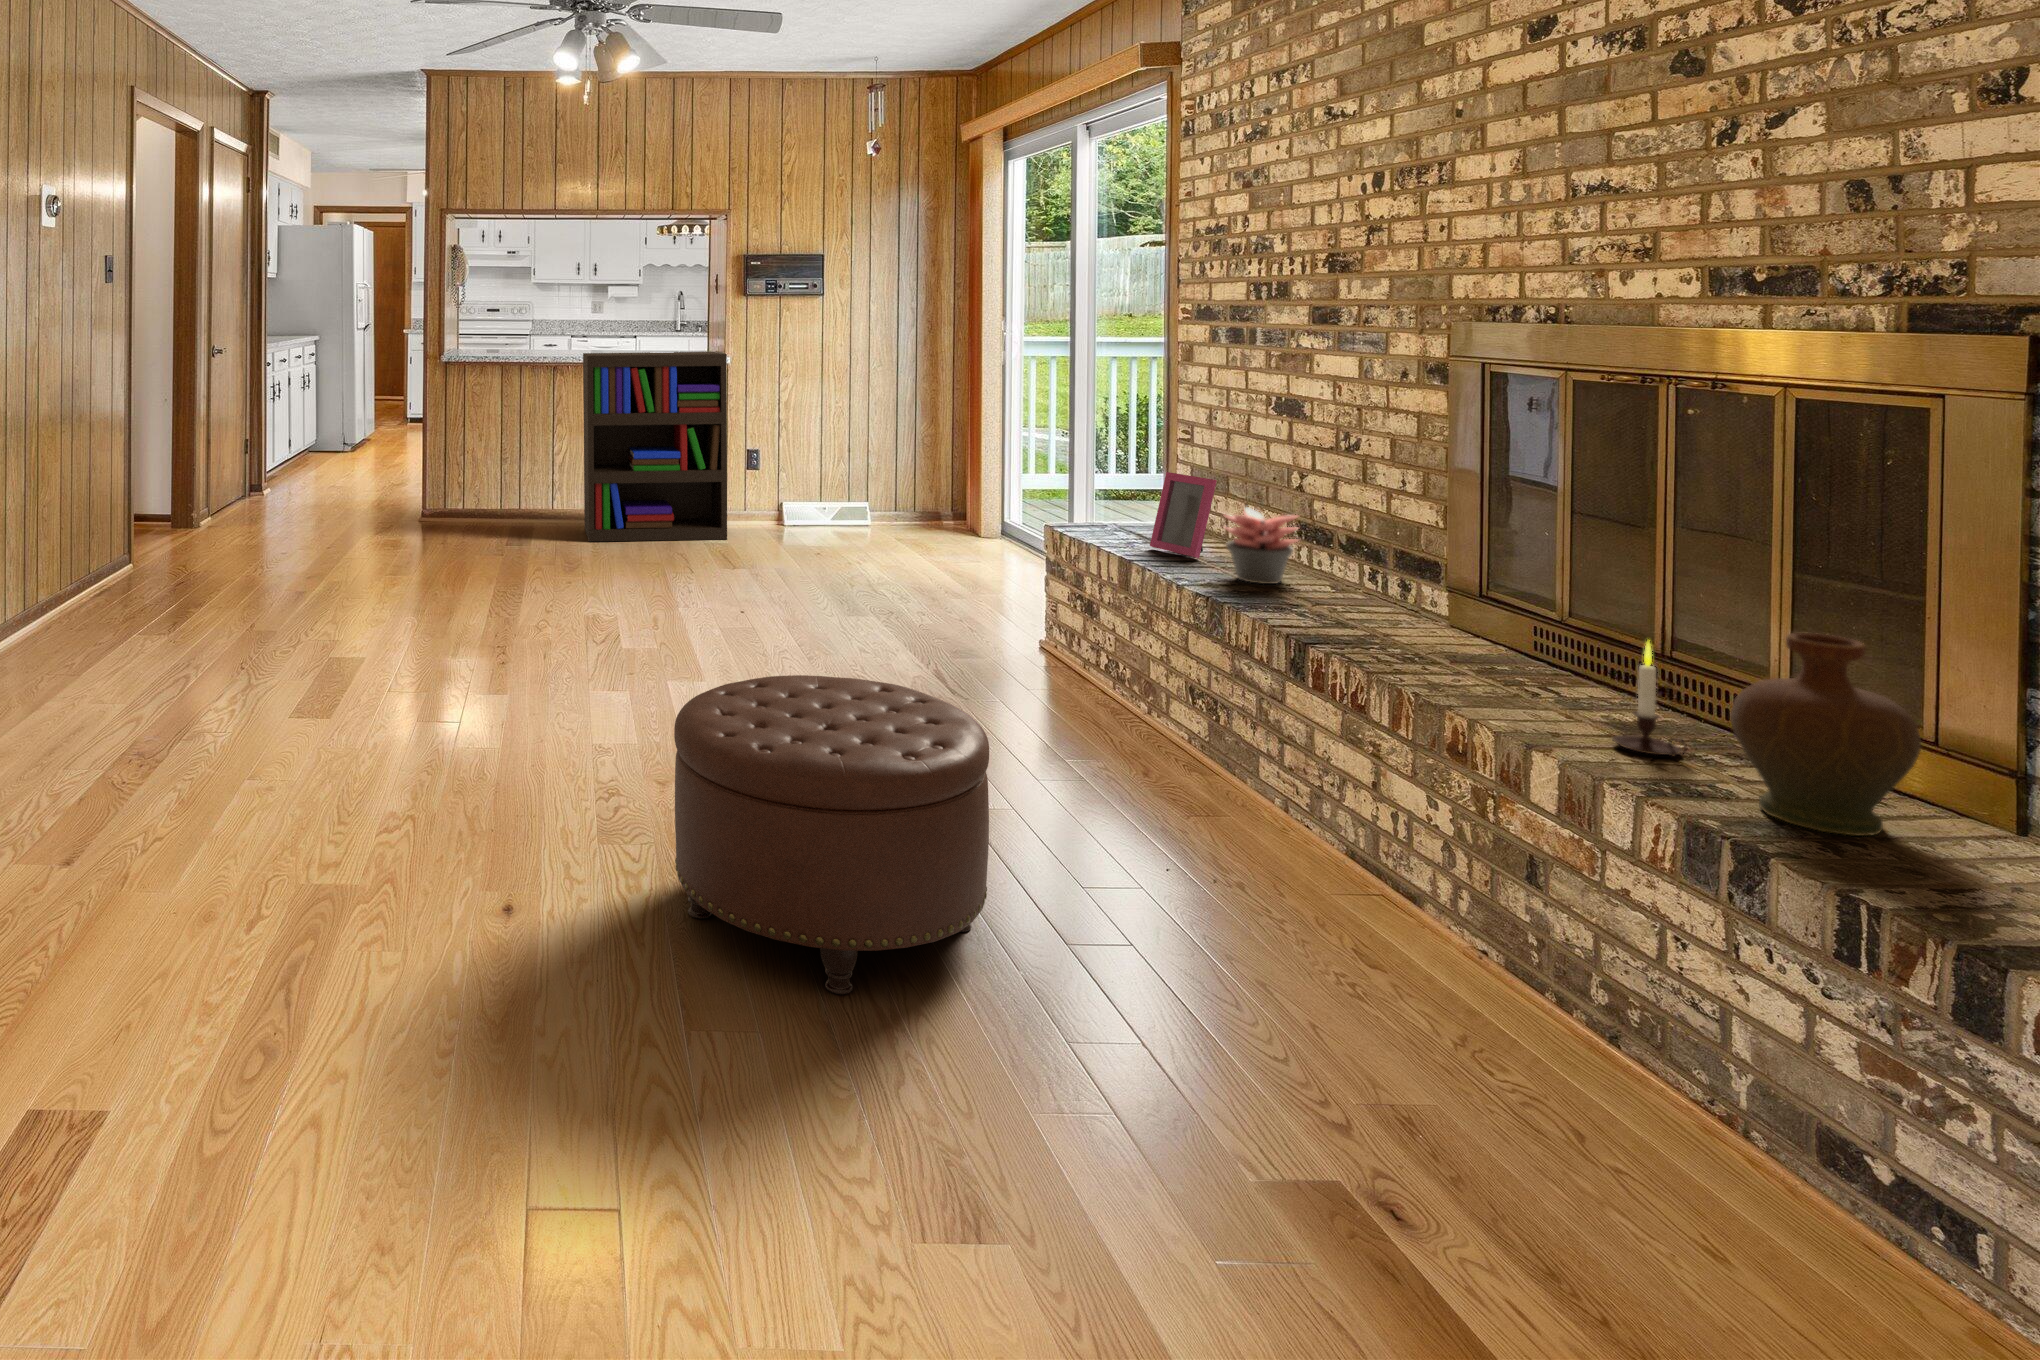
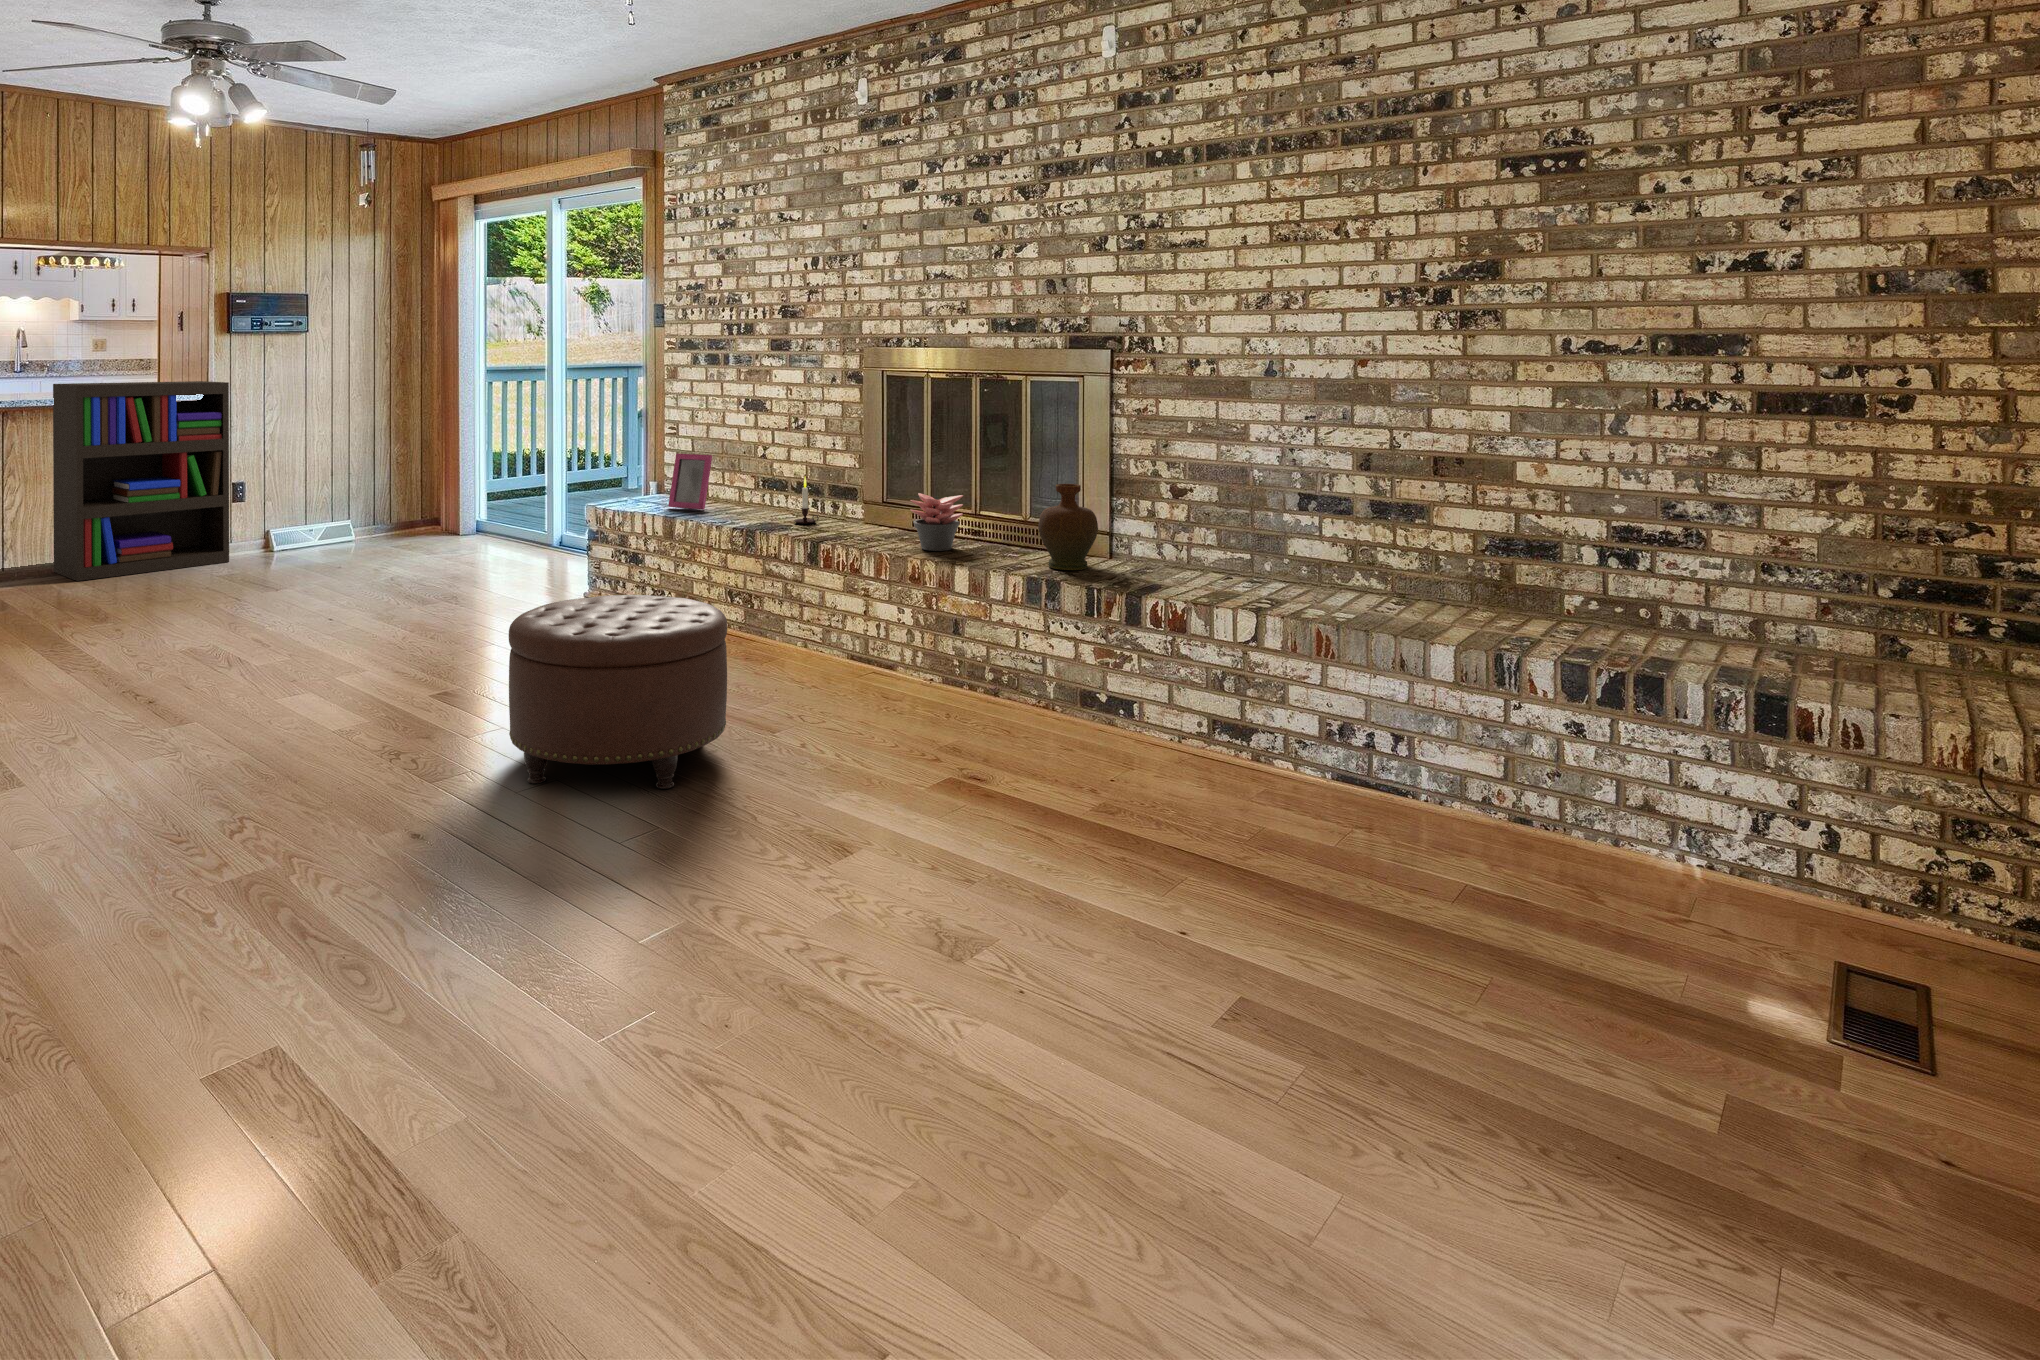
succulent plant: present [1225,507,1298,584] -> present [910,493,963,551]
candle: present [1612,641,1687,757] -> present [794,477,819,524]

